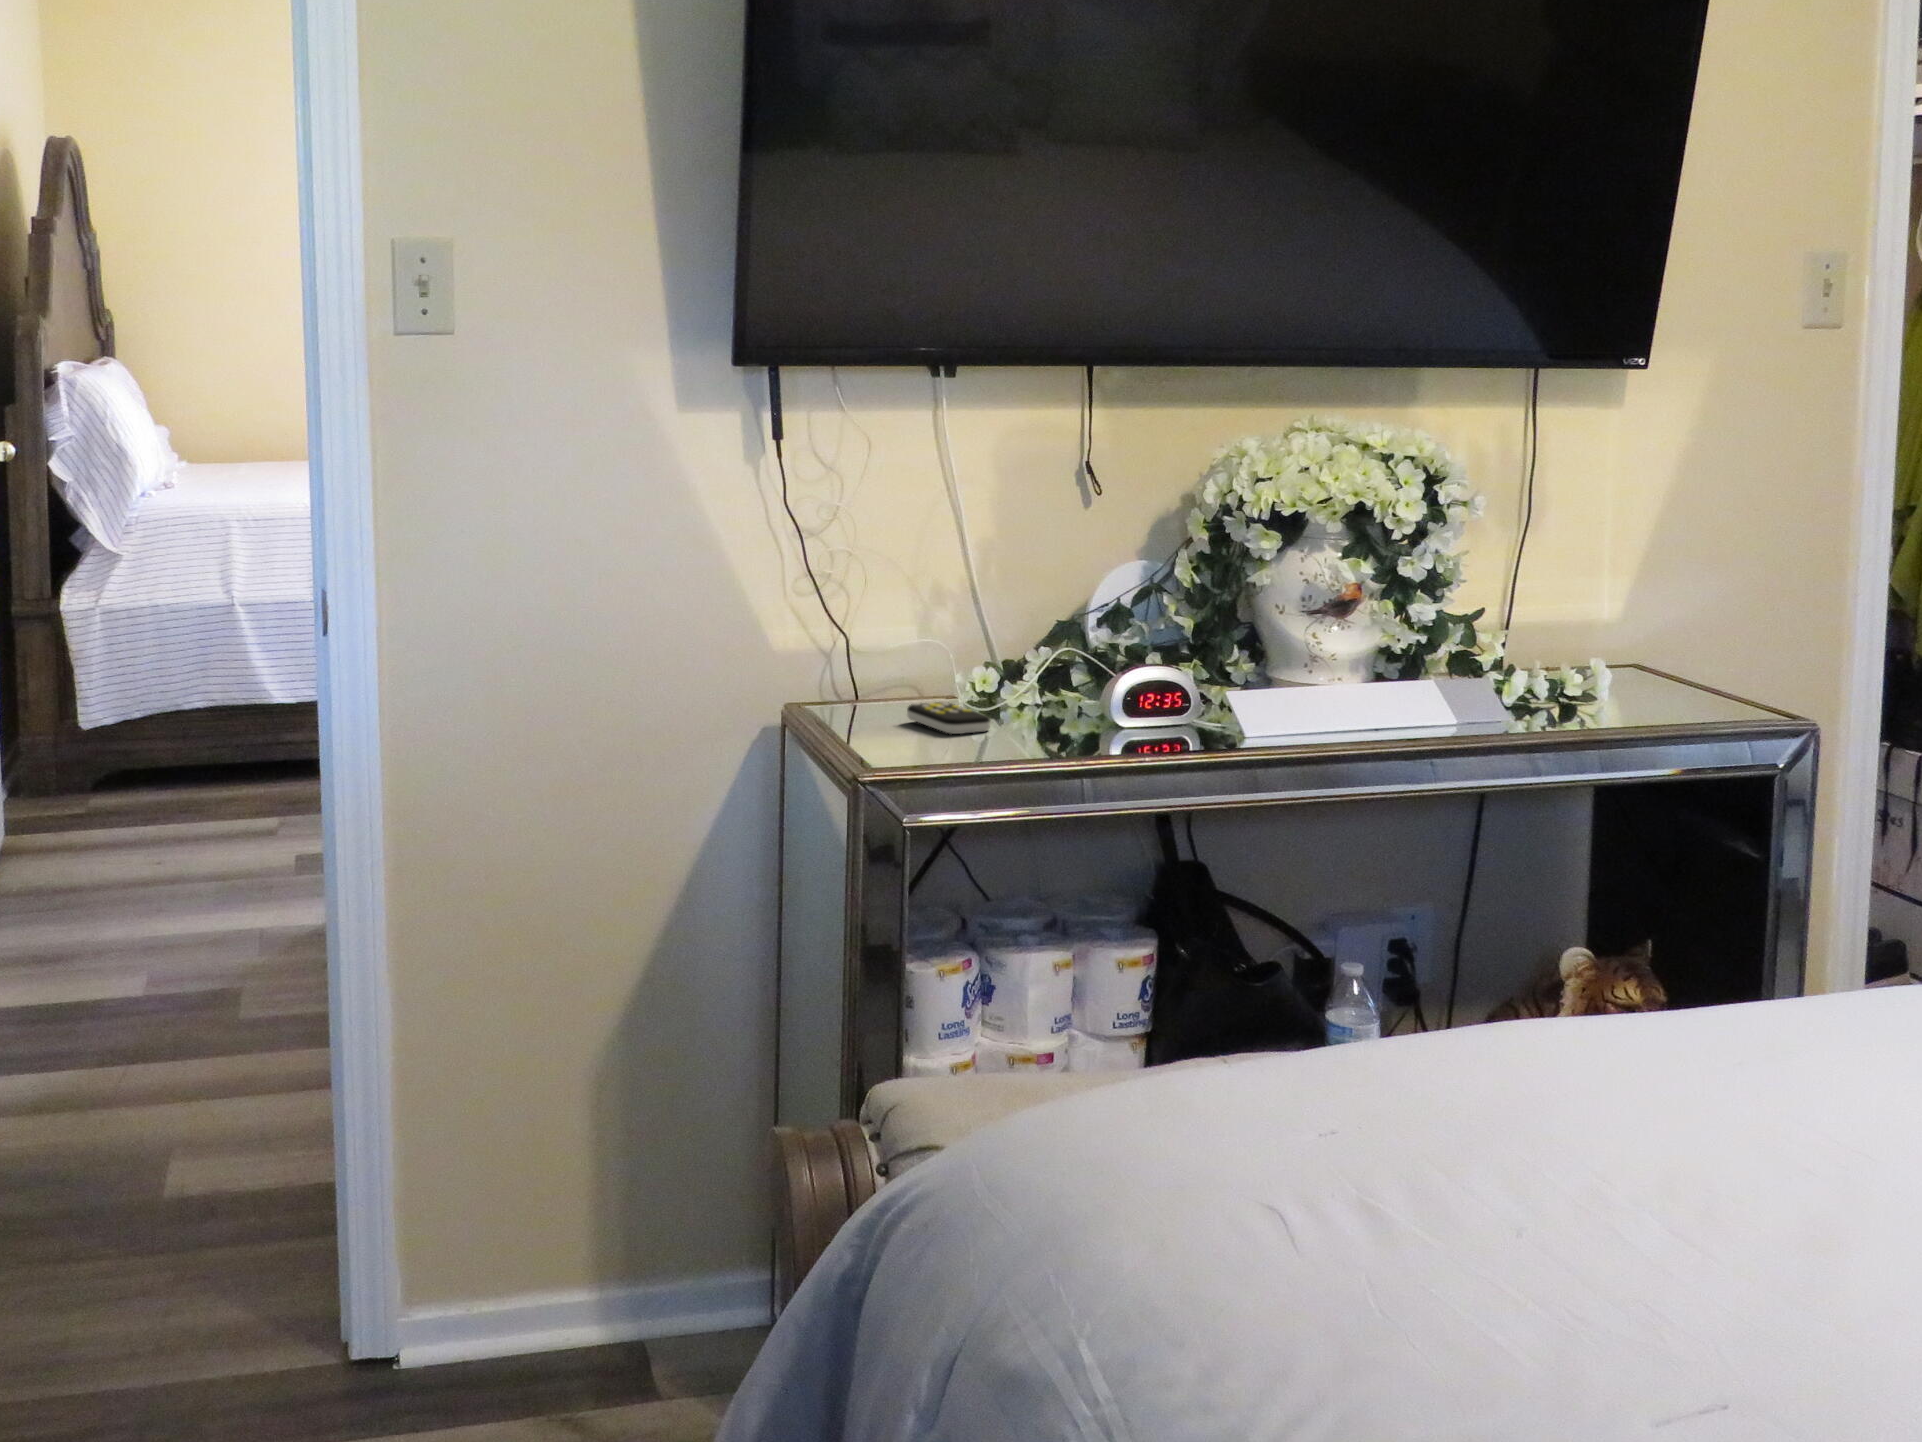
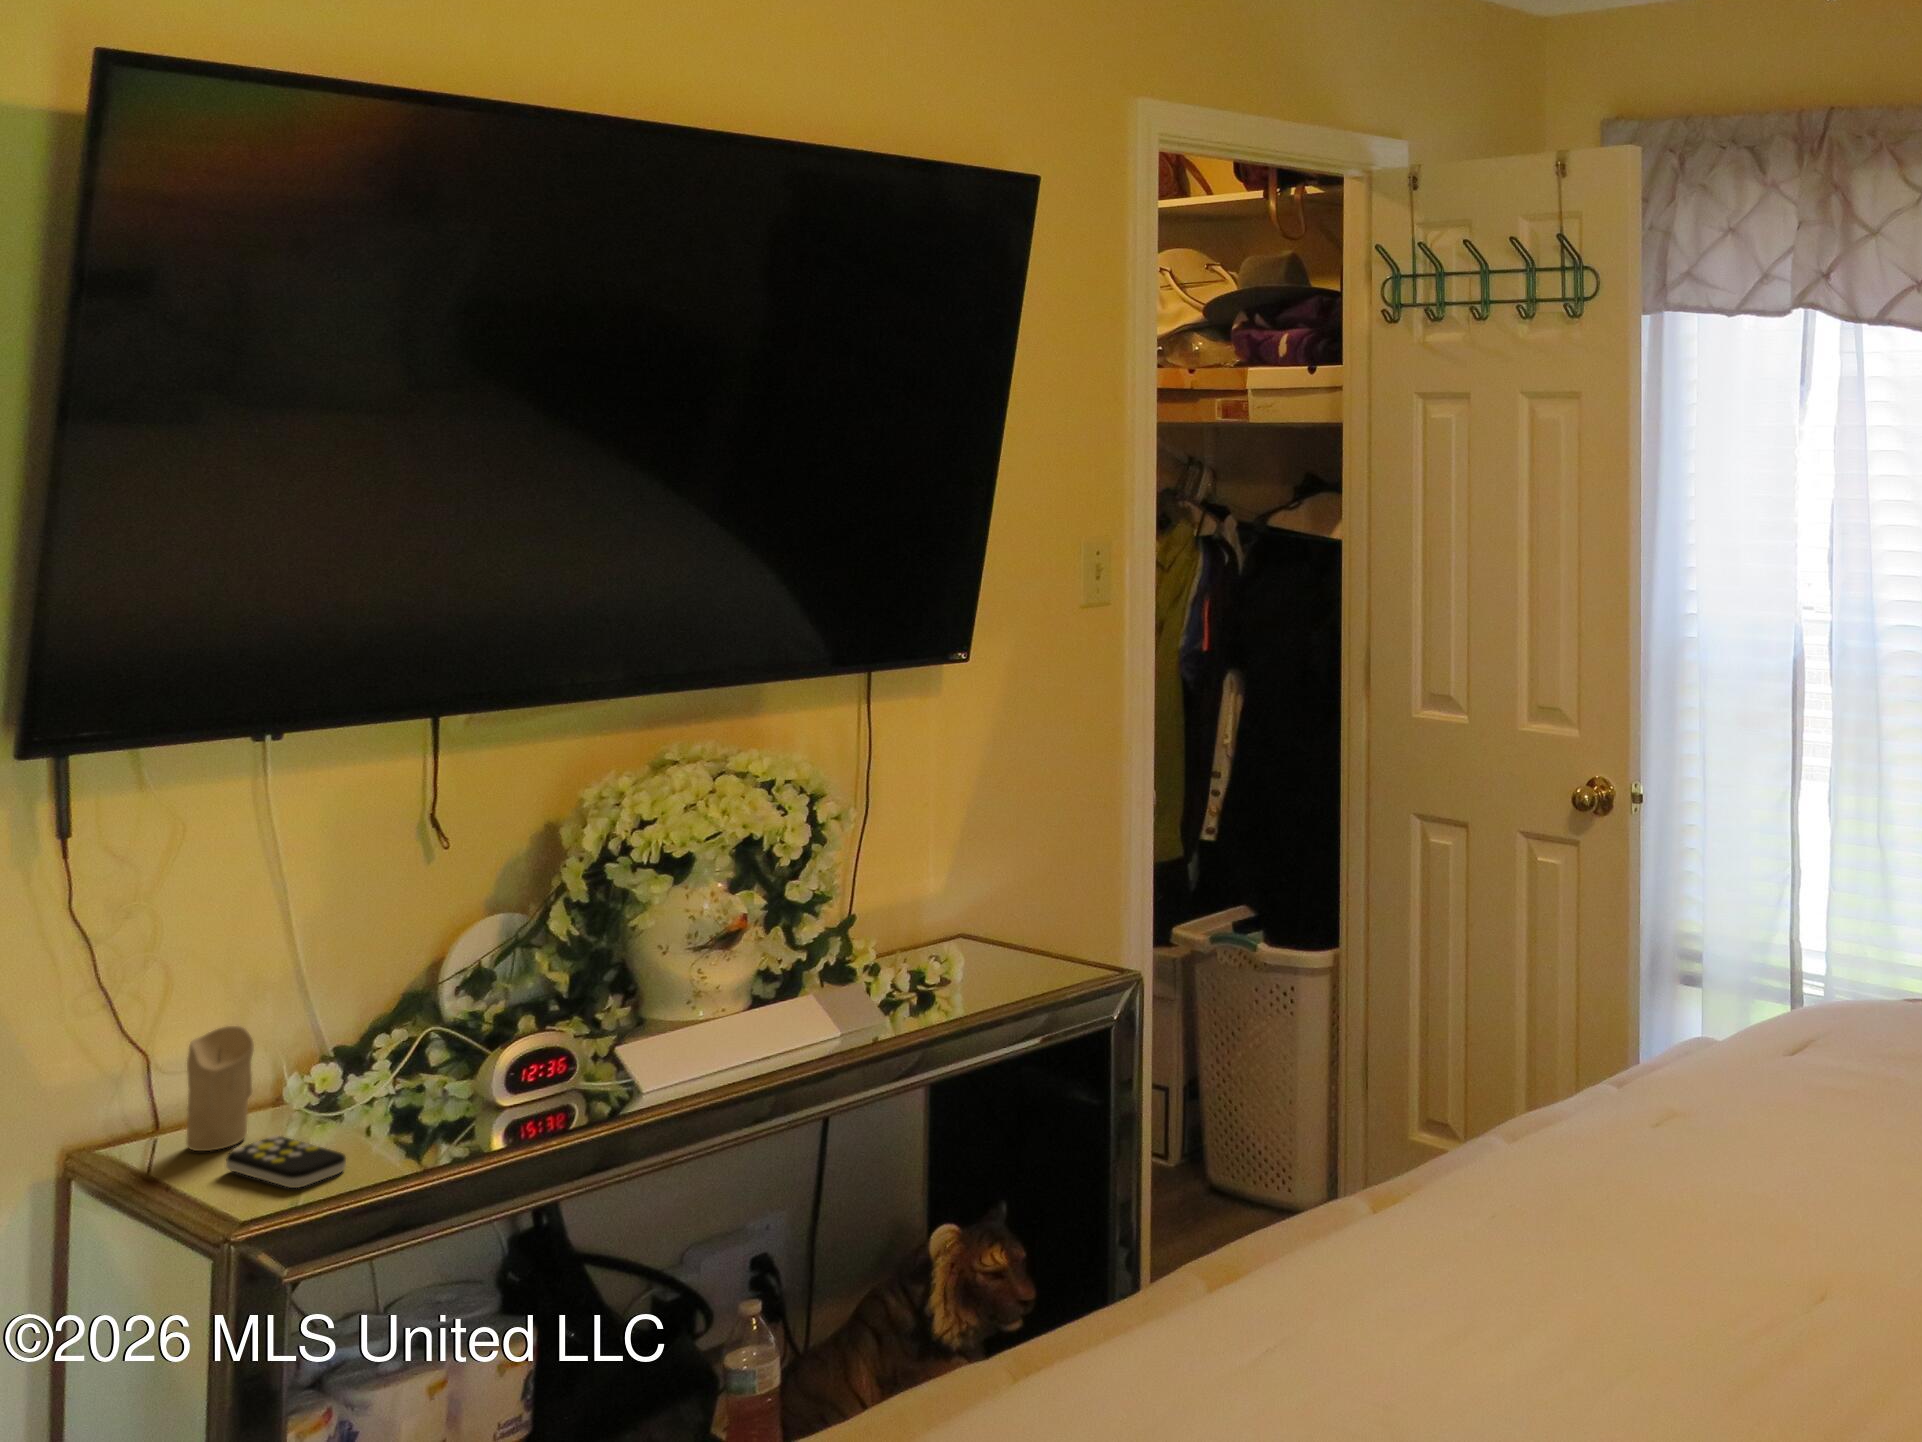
candle: none [885,613,933,711] -> present [187,1026,254,1151]

